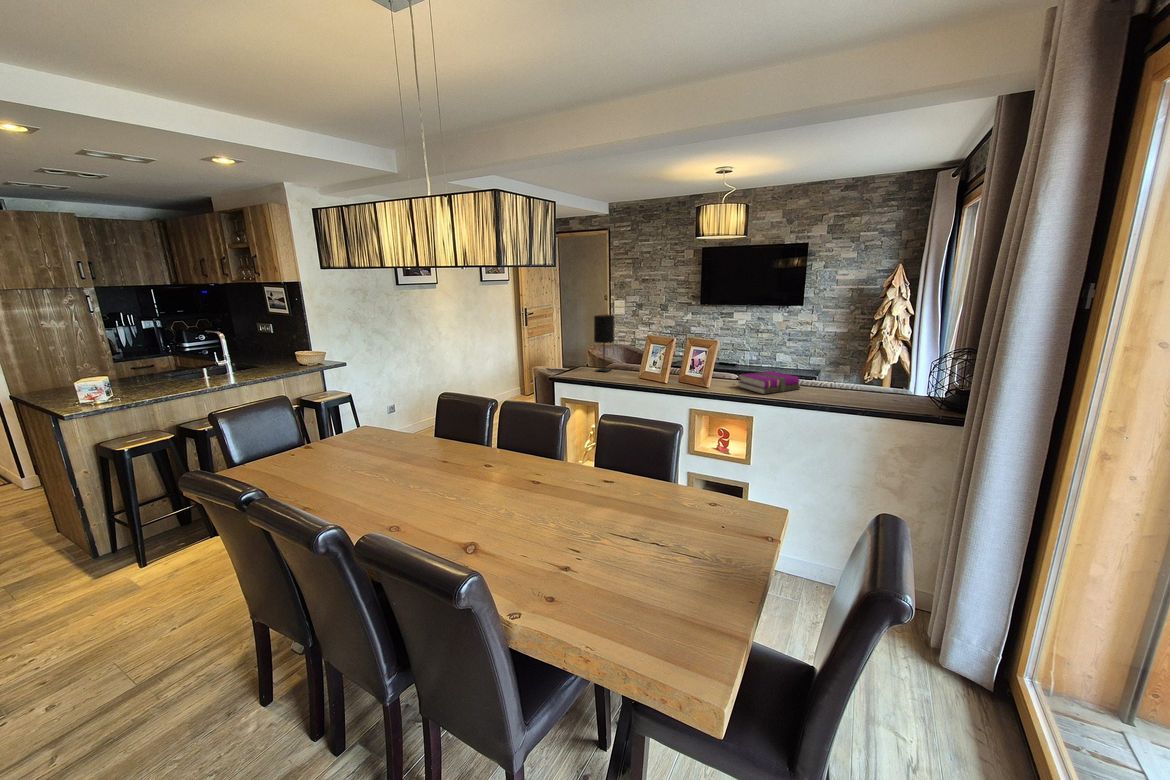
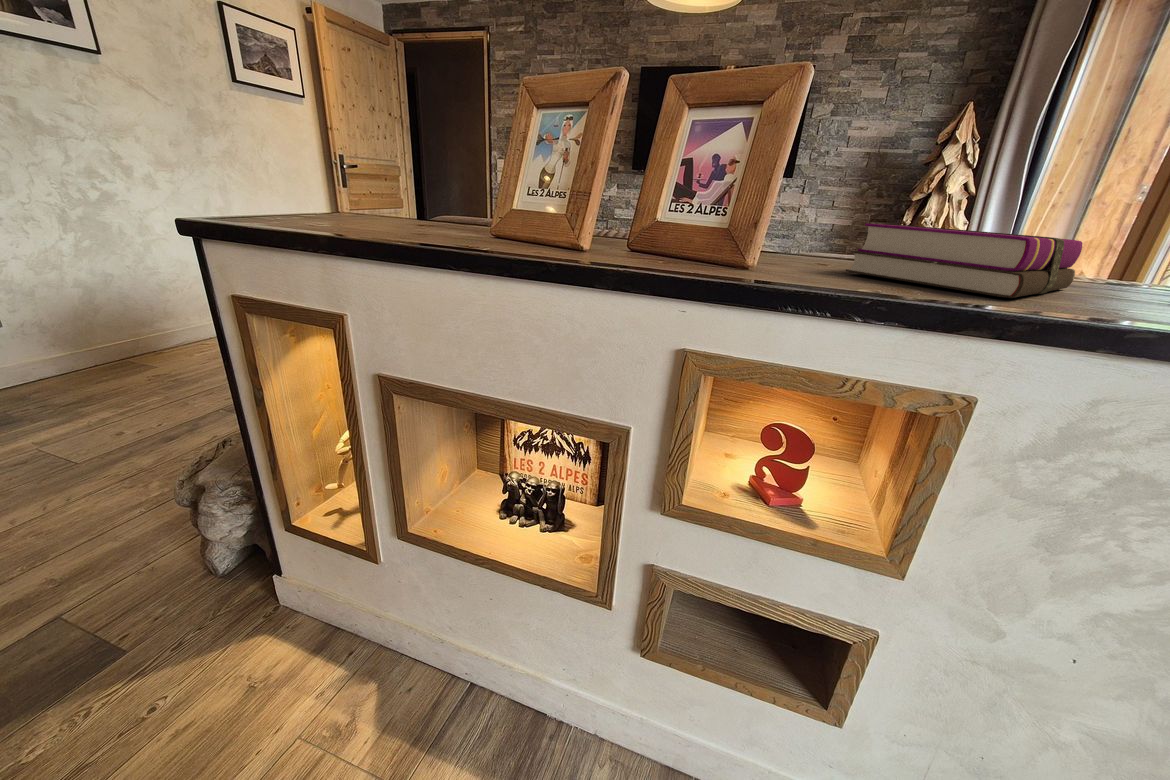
table lamp: present [594,314,614,372] -> none [348,13,427,226]

